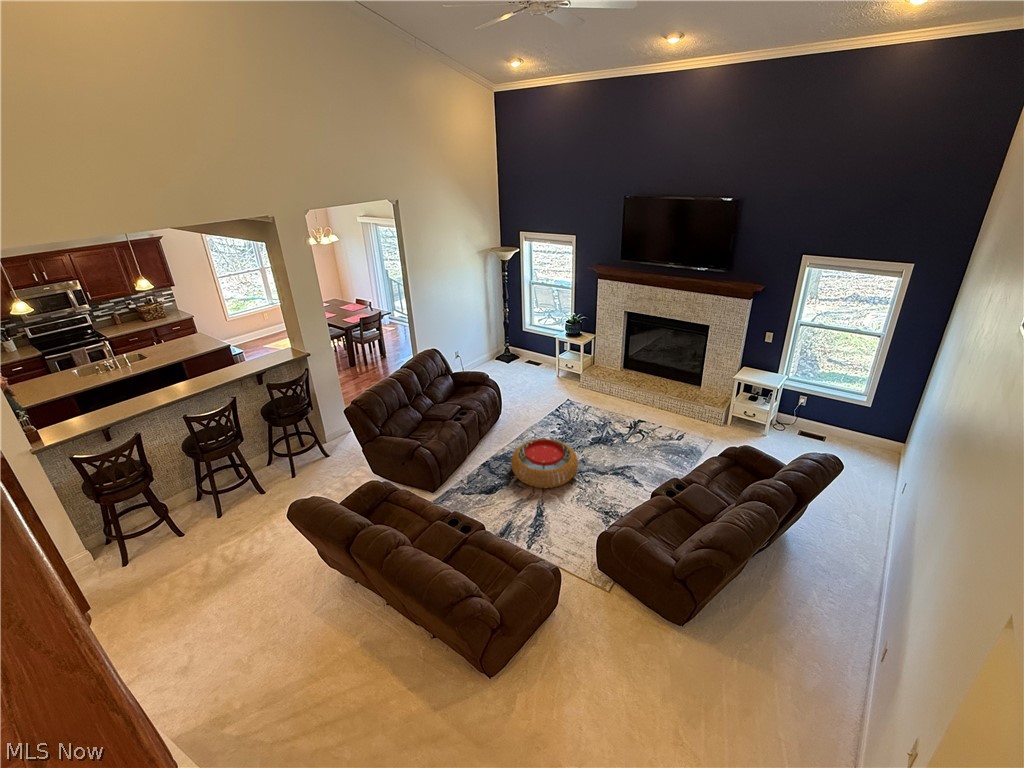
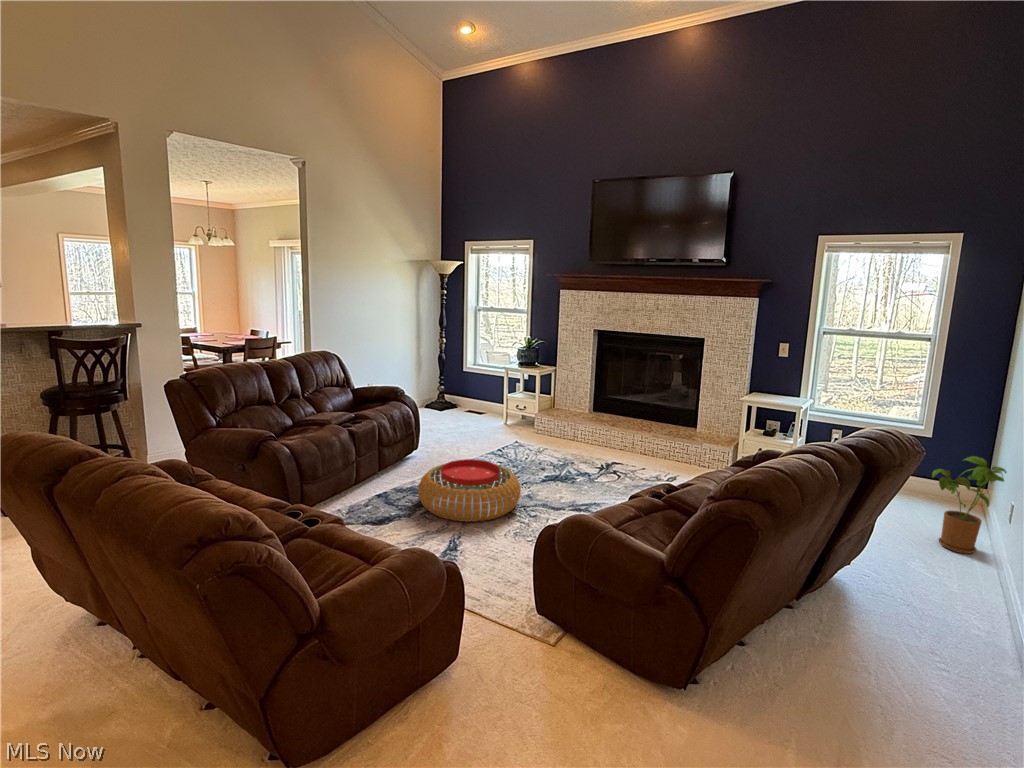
house plant: none [857,449,908,505] -> present [932,456,1007,554]

